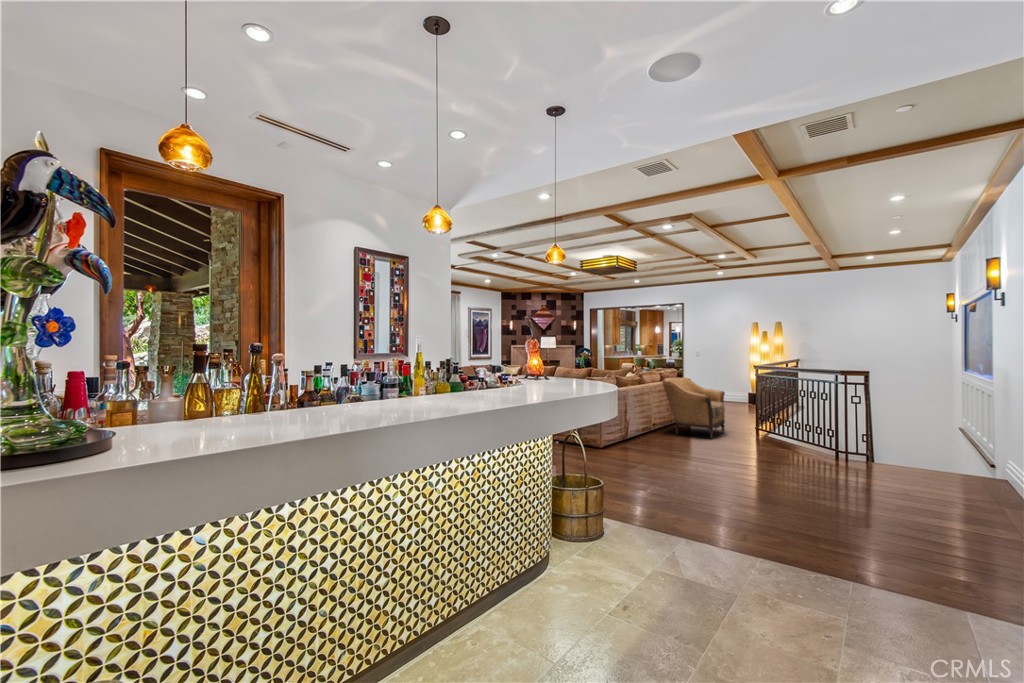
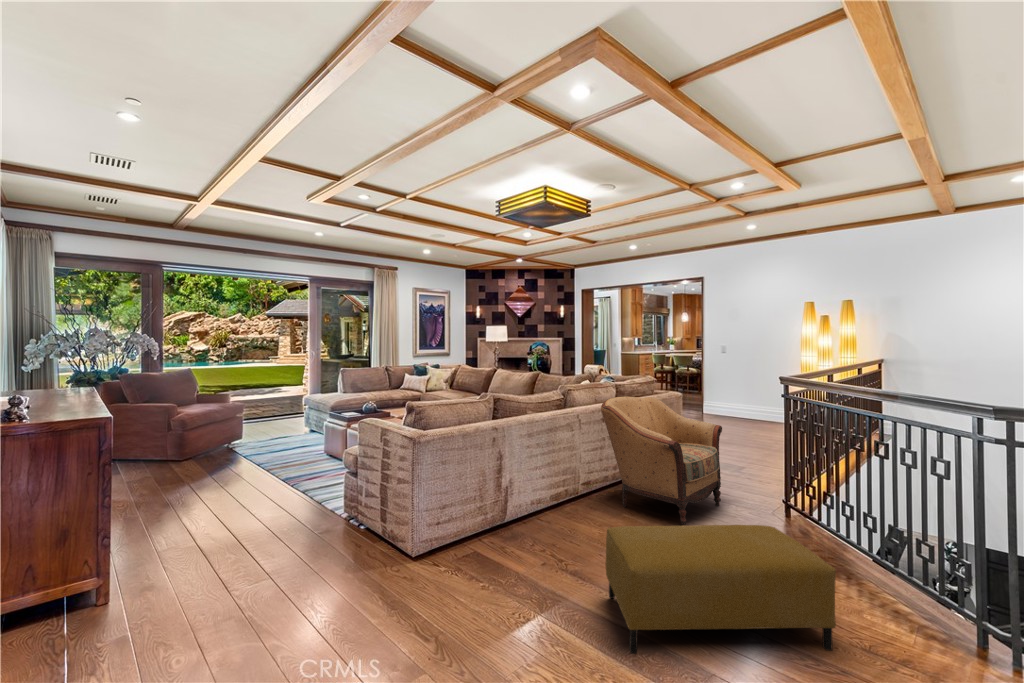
ottoman: none [695,424,789,465] -> present [605,525,836,654]

